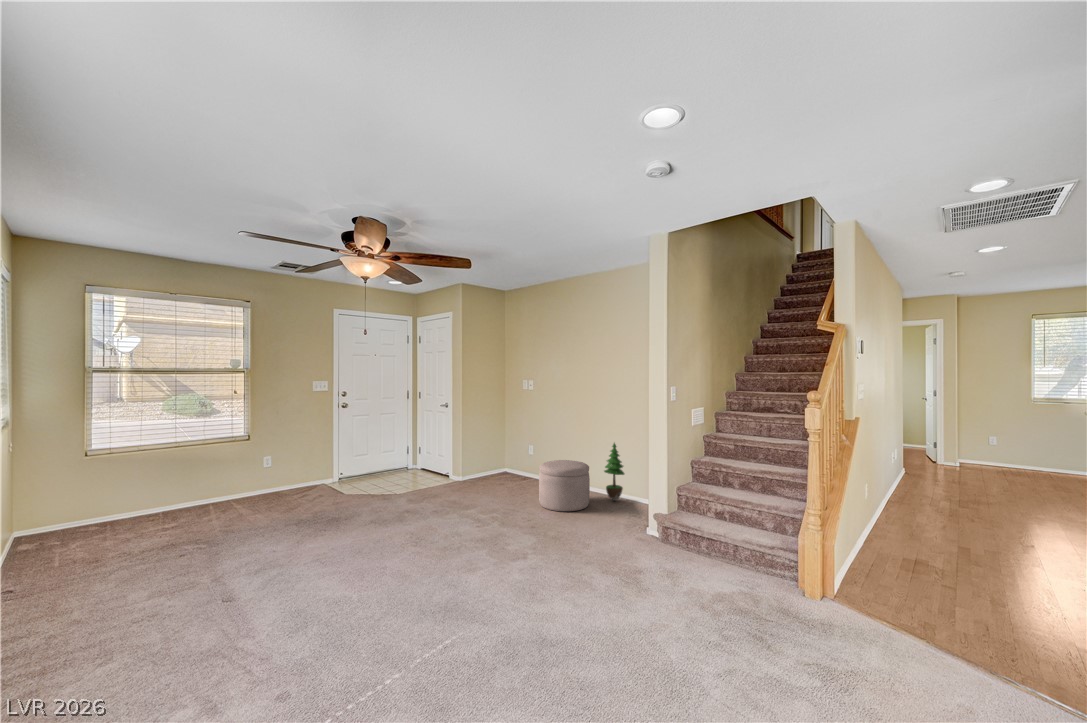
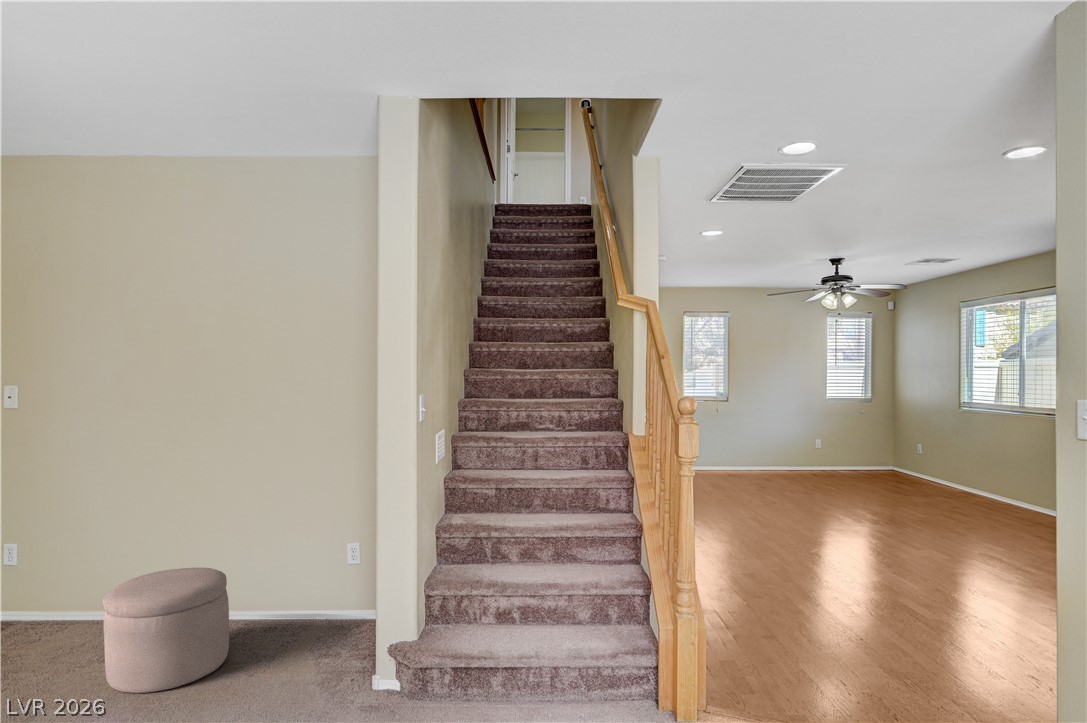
potted tree: present [604,443,624,501] -> none [250,514,294,627]

